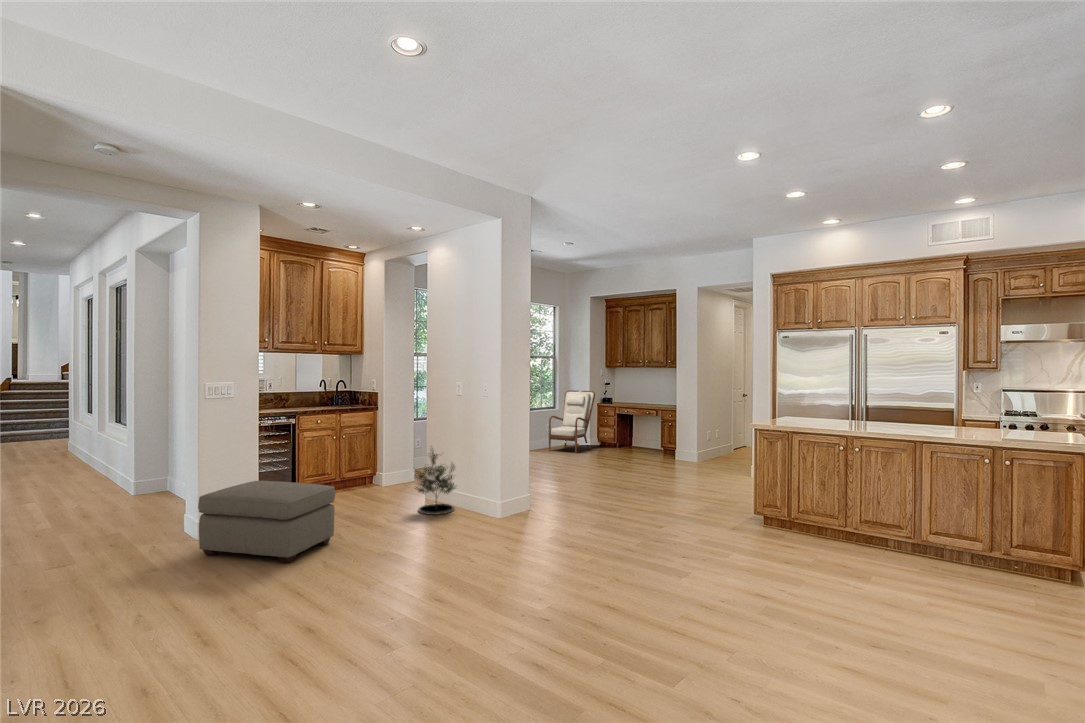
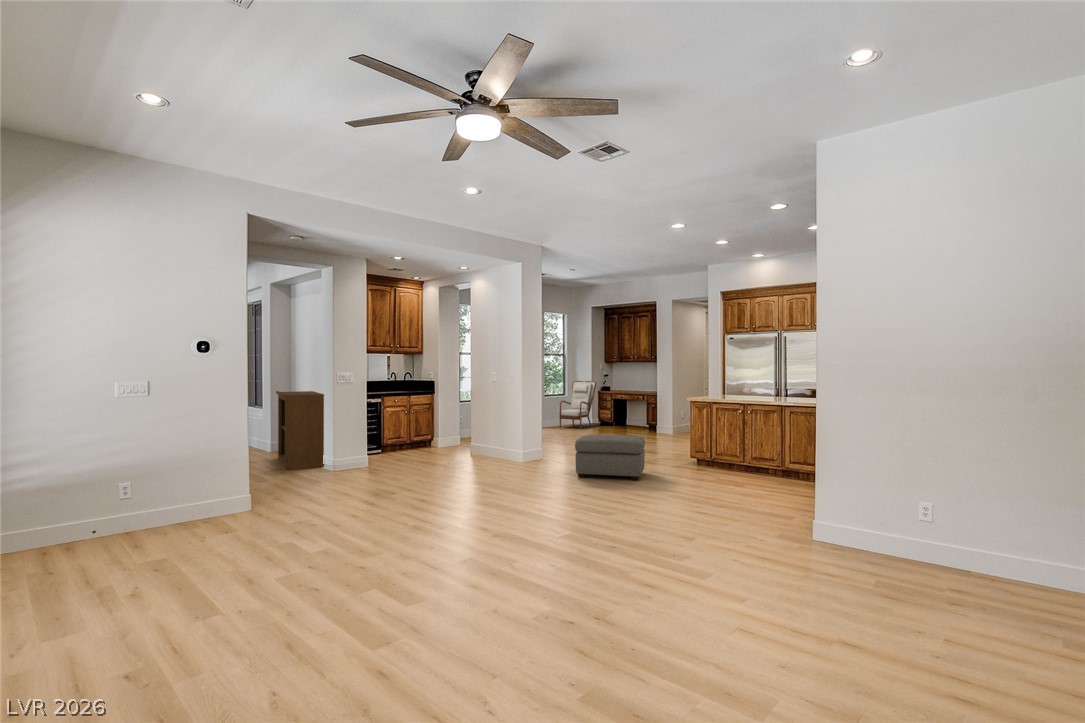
bookshelf: none [118,408,191,539] -> present [276,391,324,470]
potted tree: present [415,450,455,515] -> none [462,415,493,461]
ottoman: present [198,481,335,563] -> present [575,435,645,480]

